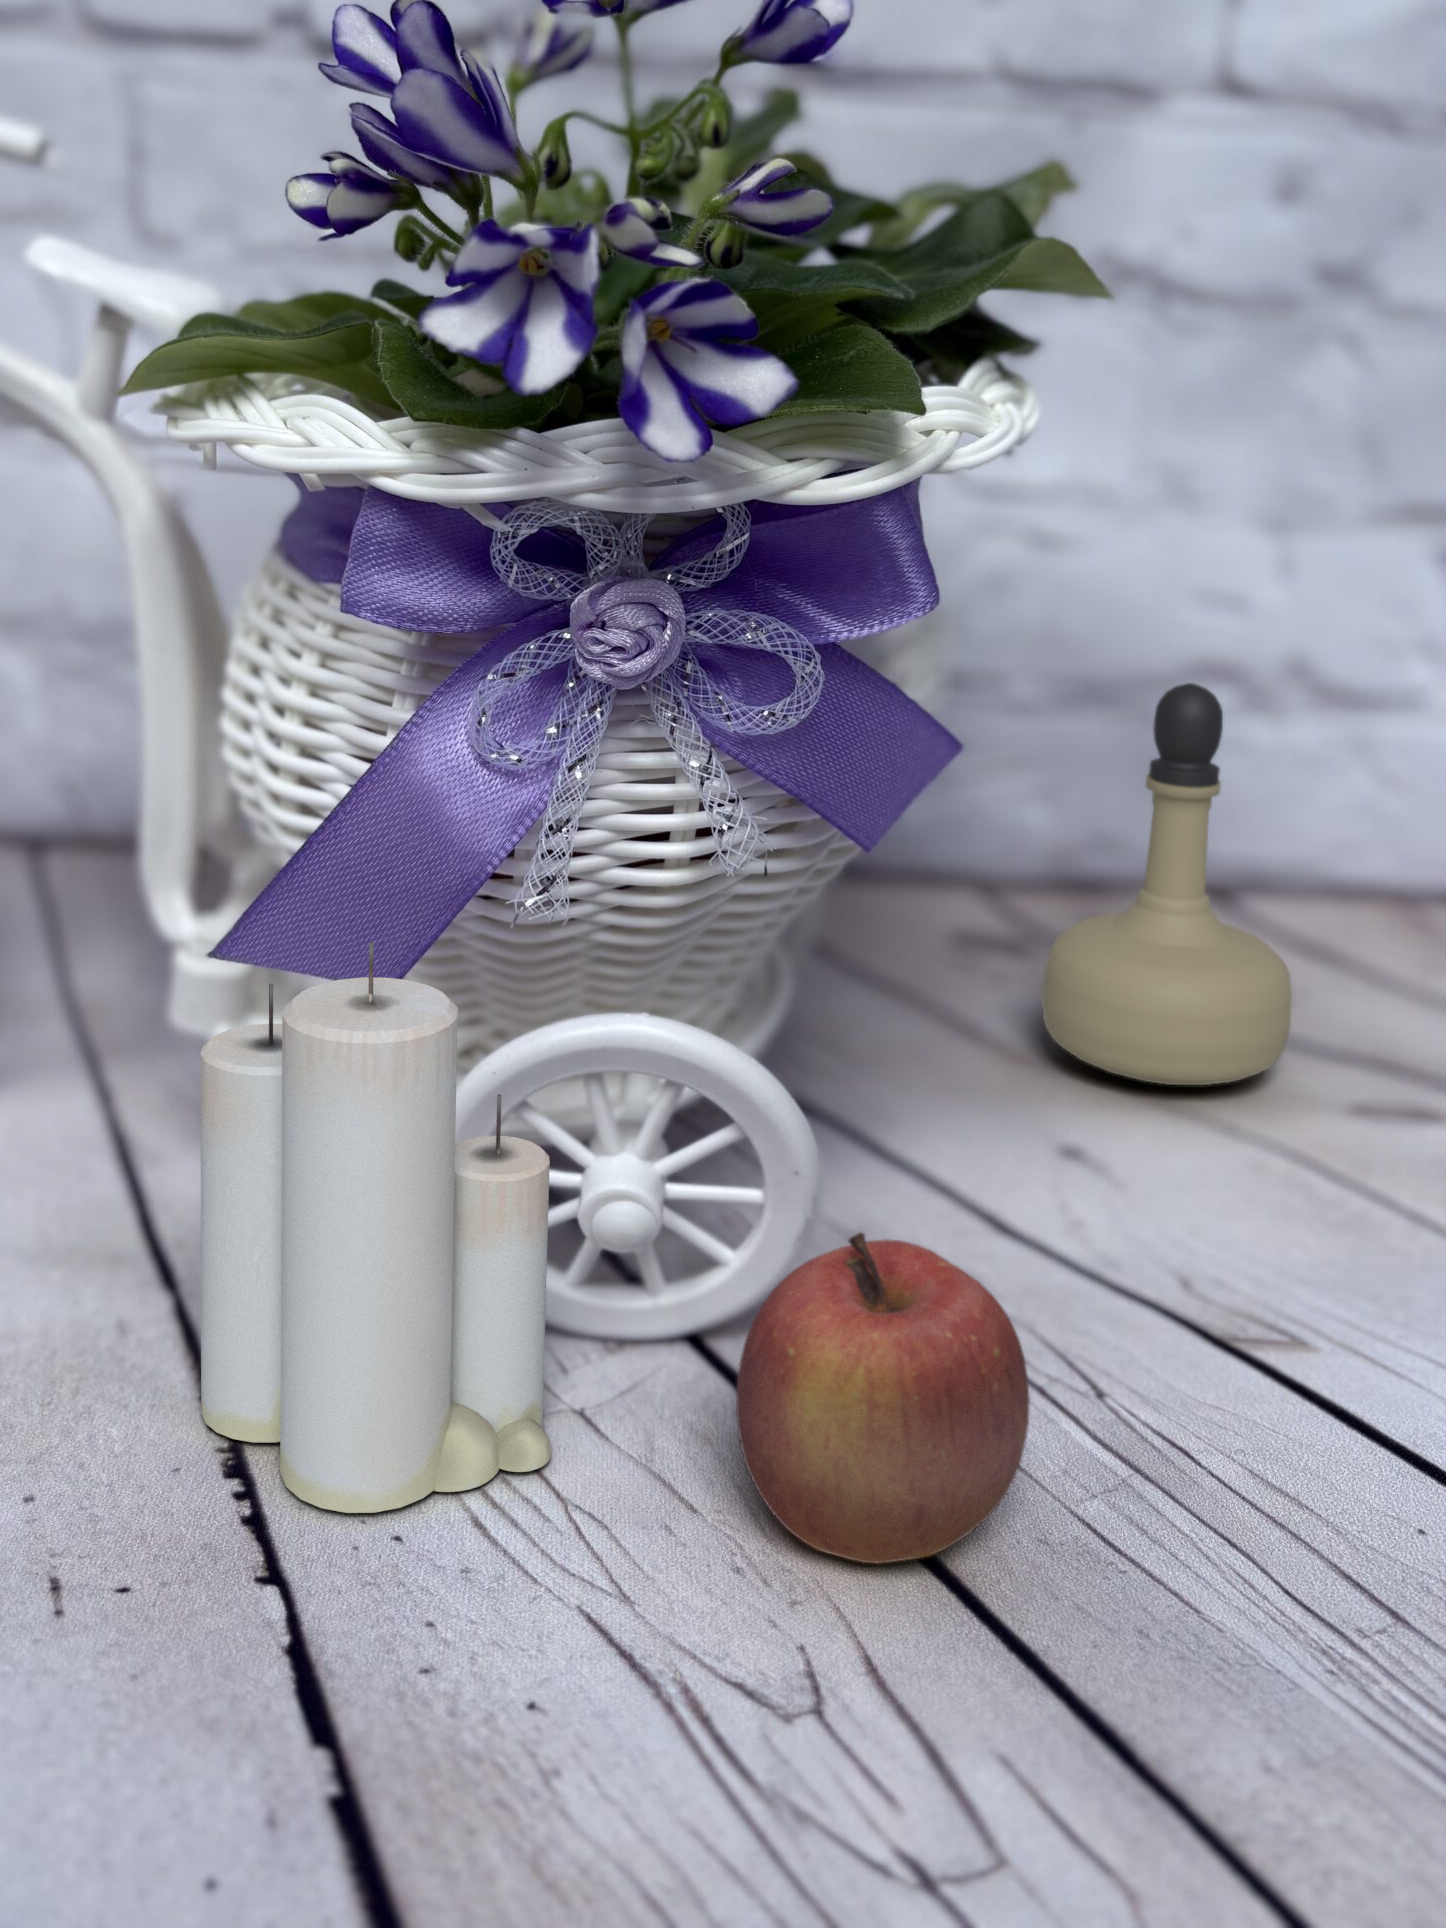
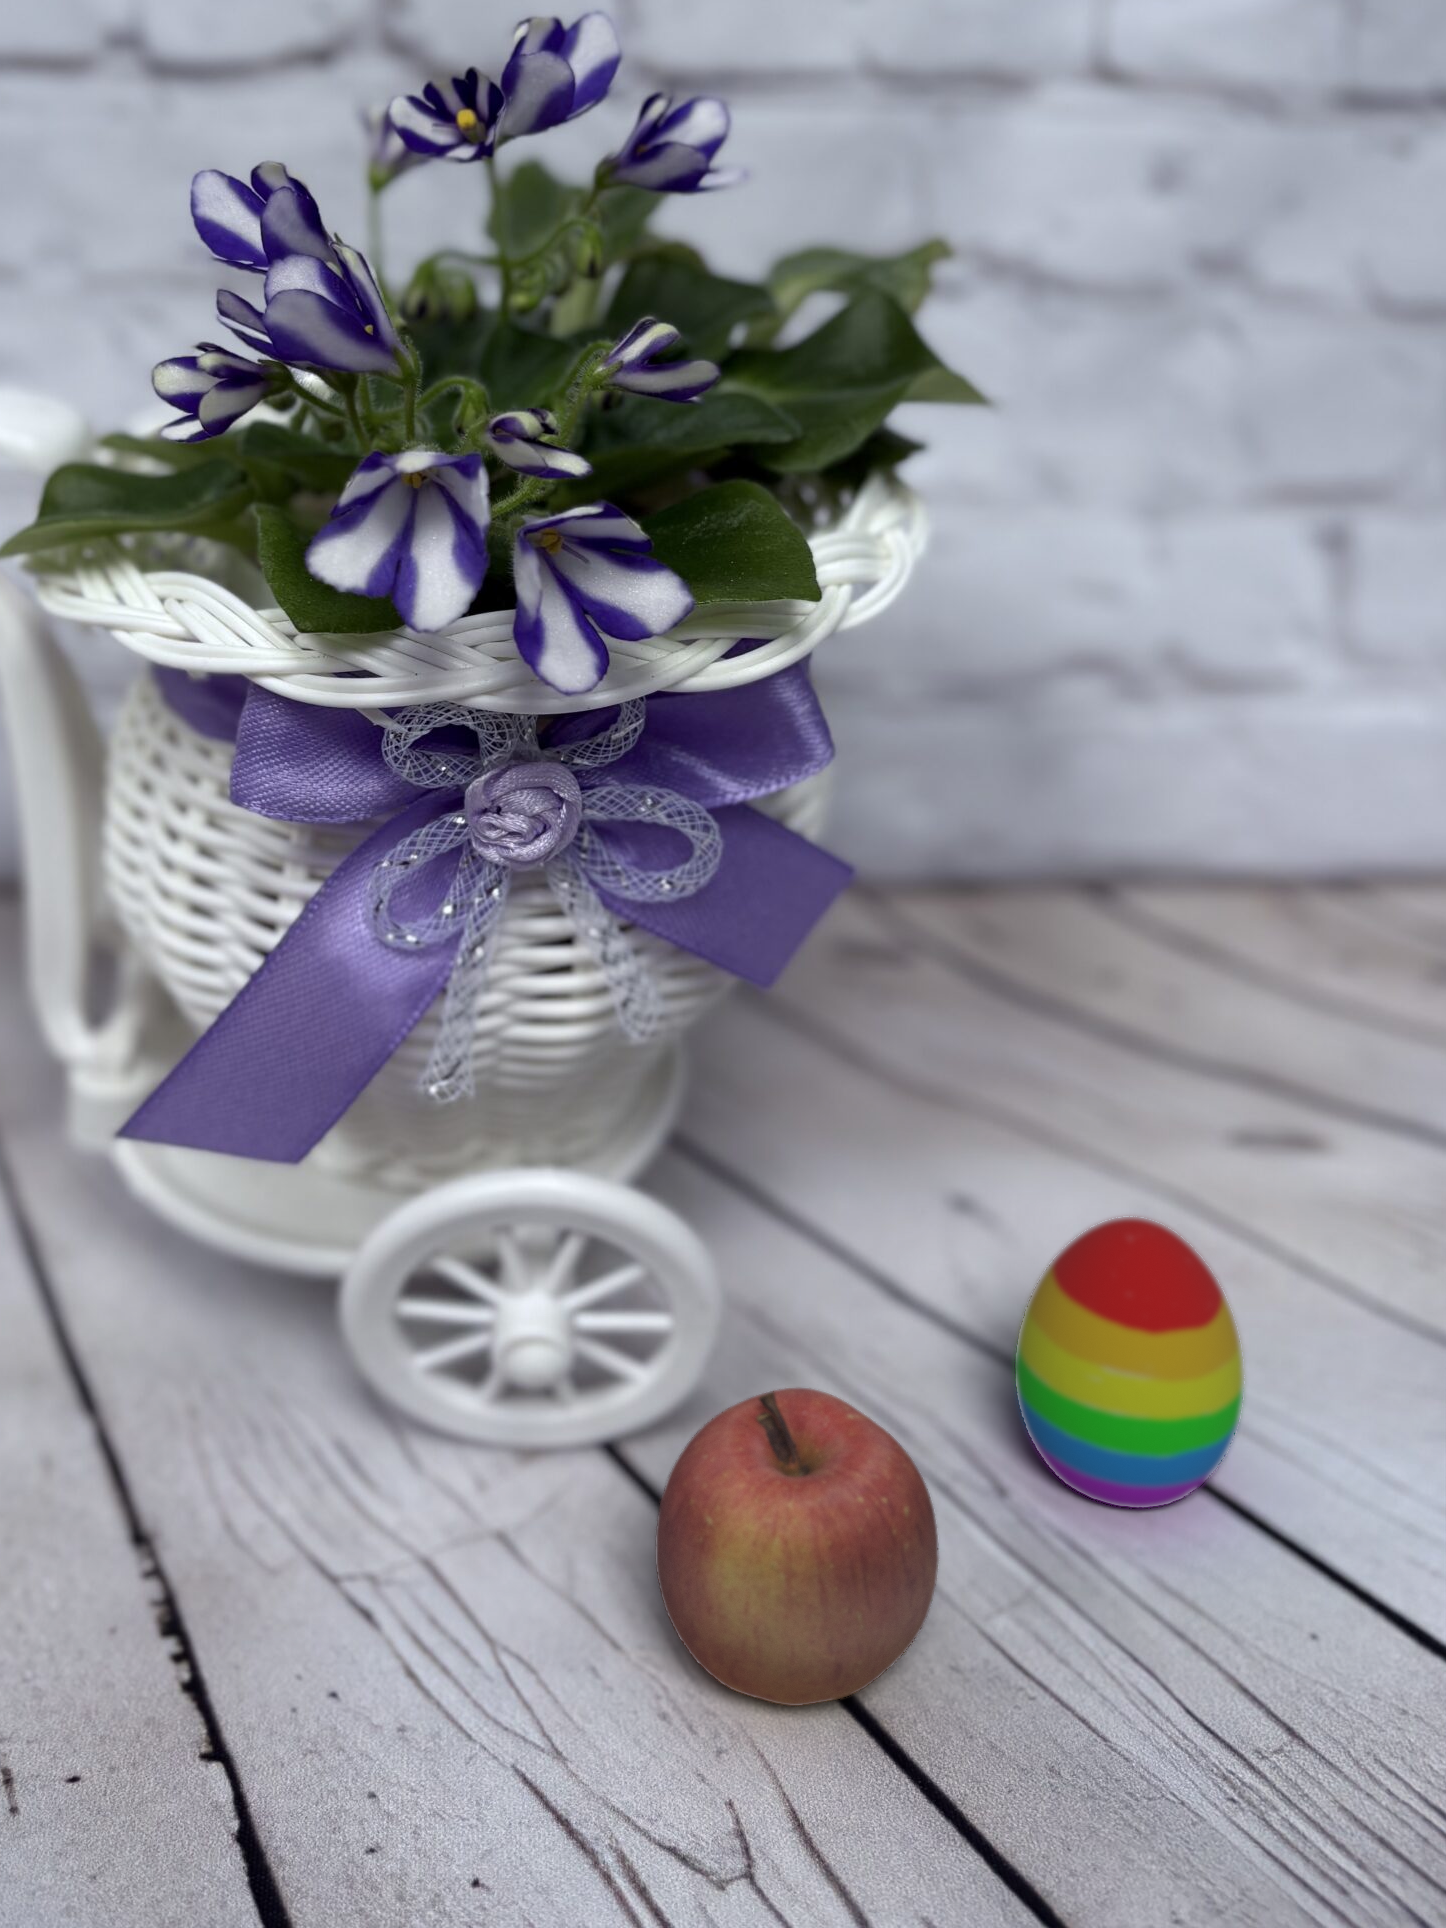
perfume bottle: present [1042,683,1292,1085] -> none [926,718,1173,1115]
candle: present [200,942,551,1513] -> none [115,1135,476,1673]
decorative egg: none [1118,1114,1353,1416] -> present [1015,1217,1244,1508]

